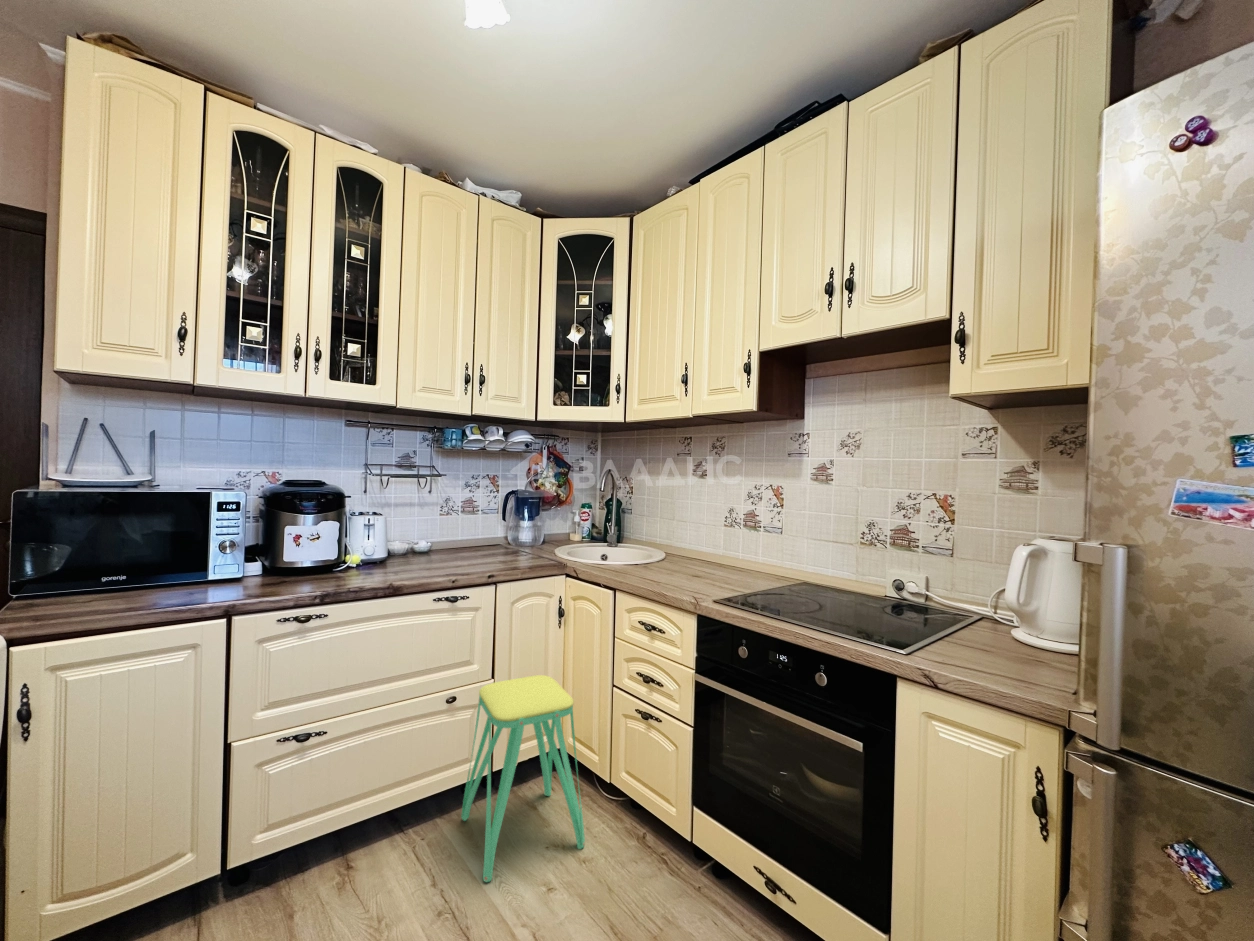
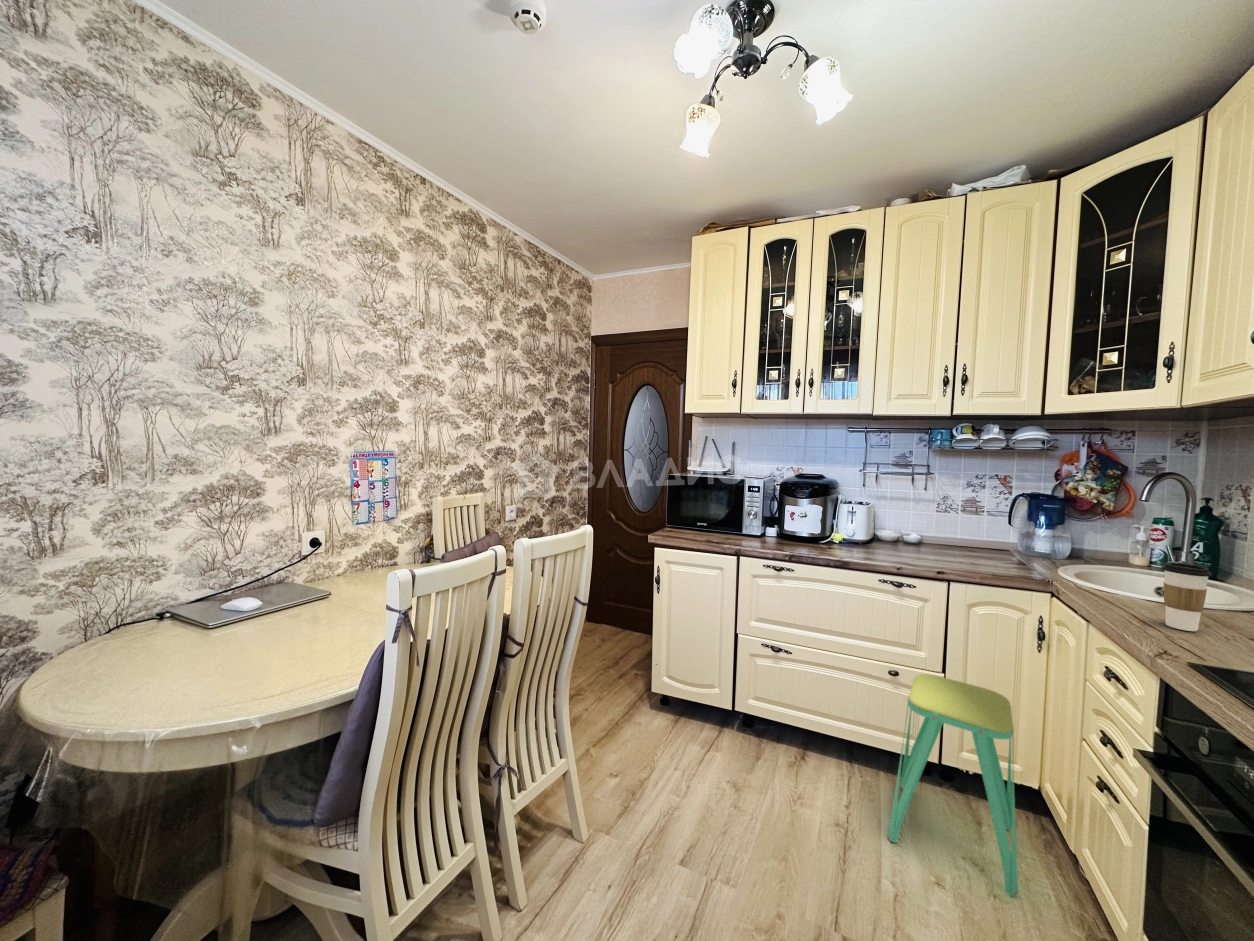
coffee cup: none [647,533,670,579] -> present [1162,563,1212,631]

